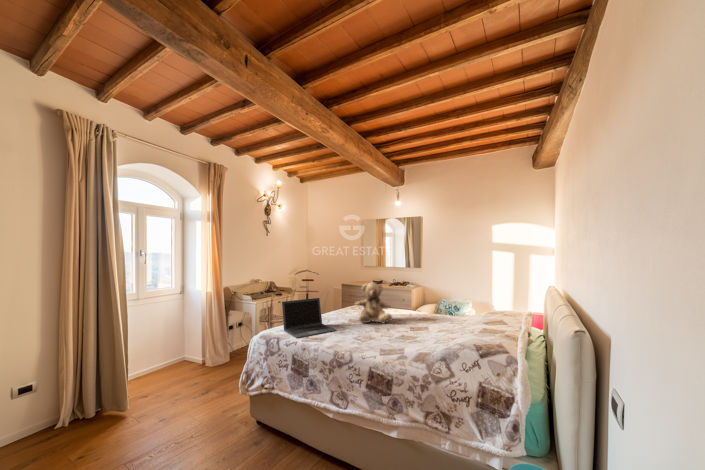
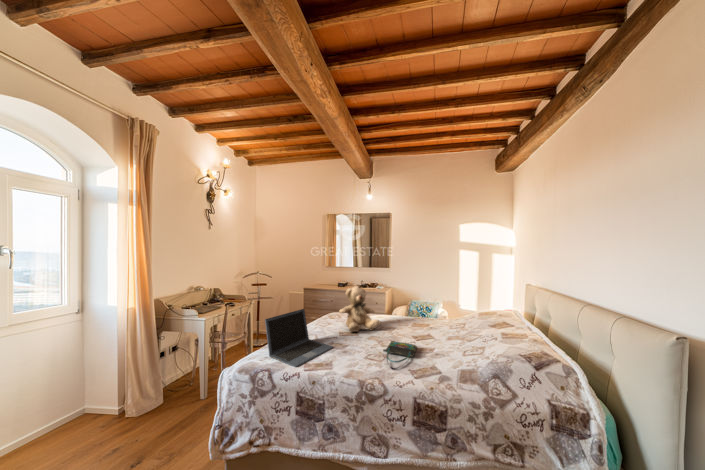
tote bag: none [366,330,406,348] -> present [383,341,417,369]

